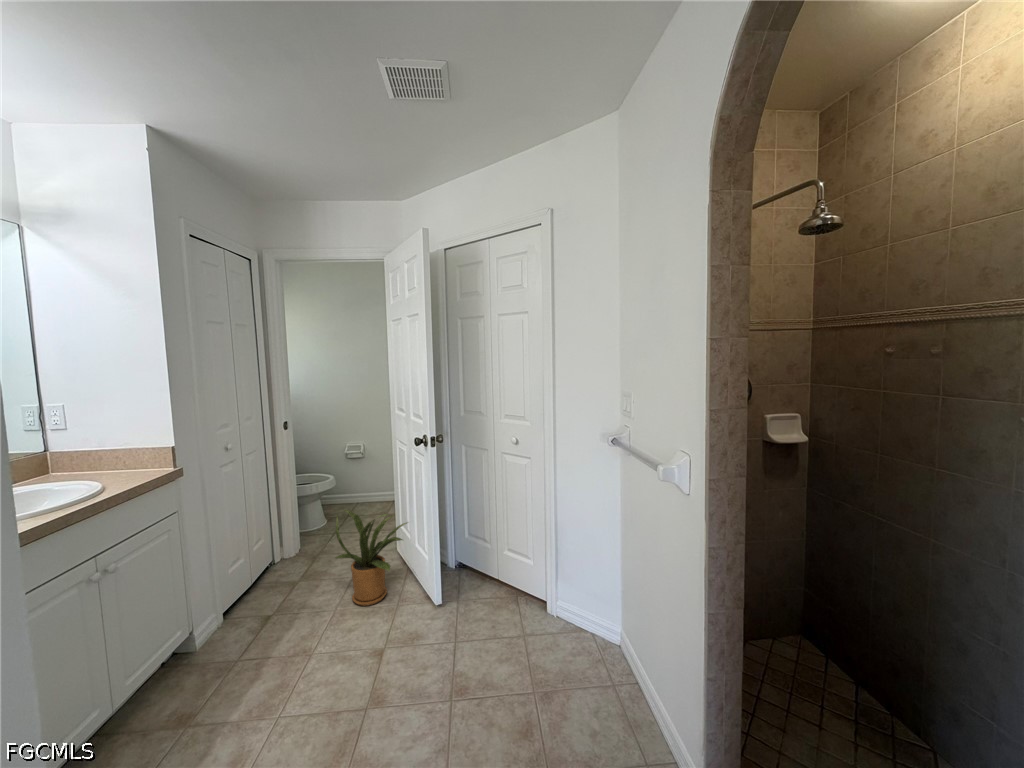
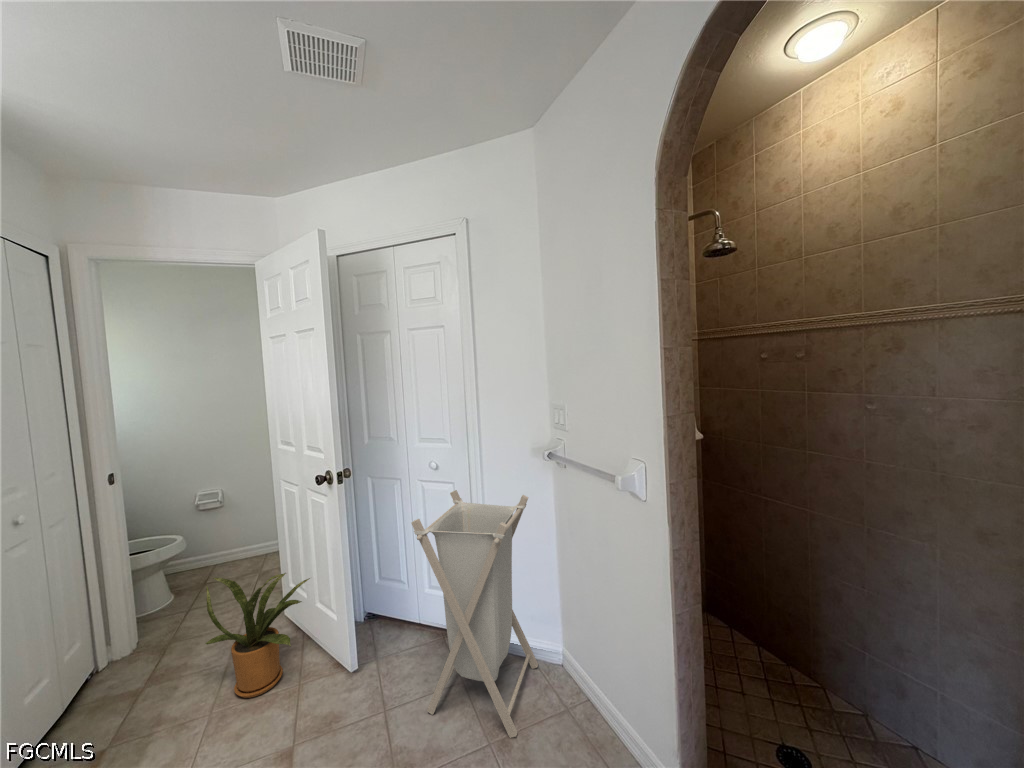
laundry hamper: none [480,464,595,693] -> present [411,490,538,738]

